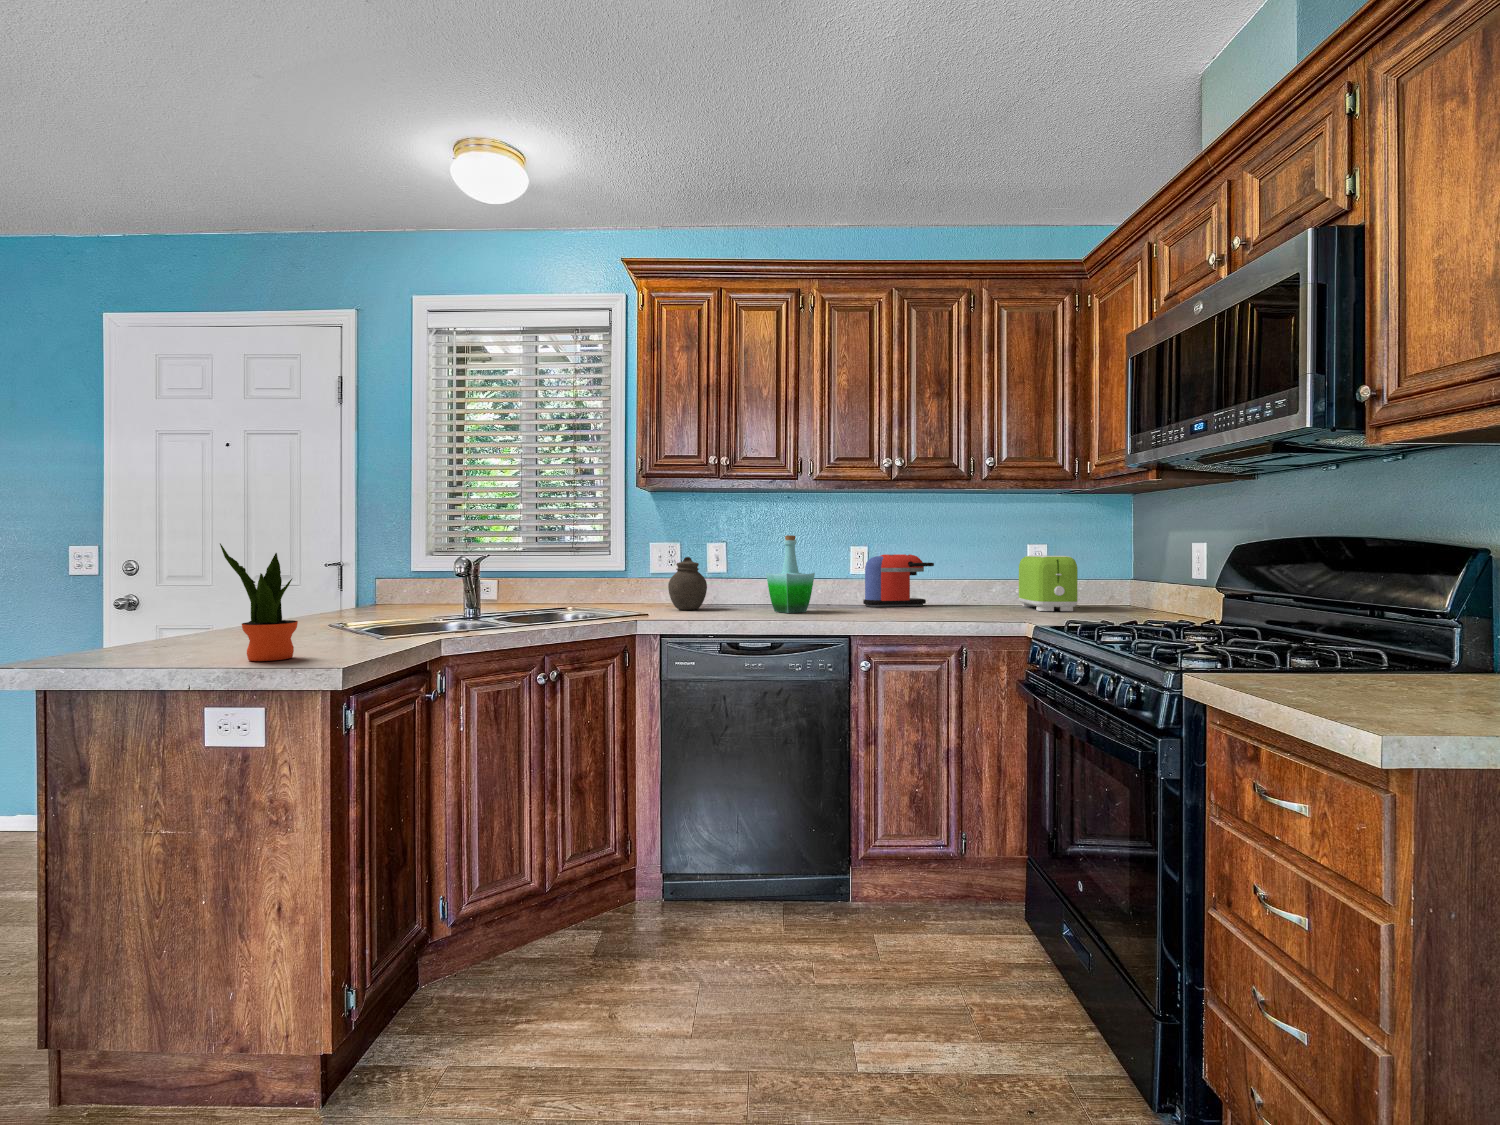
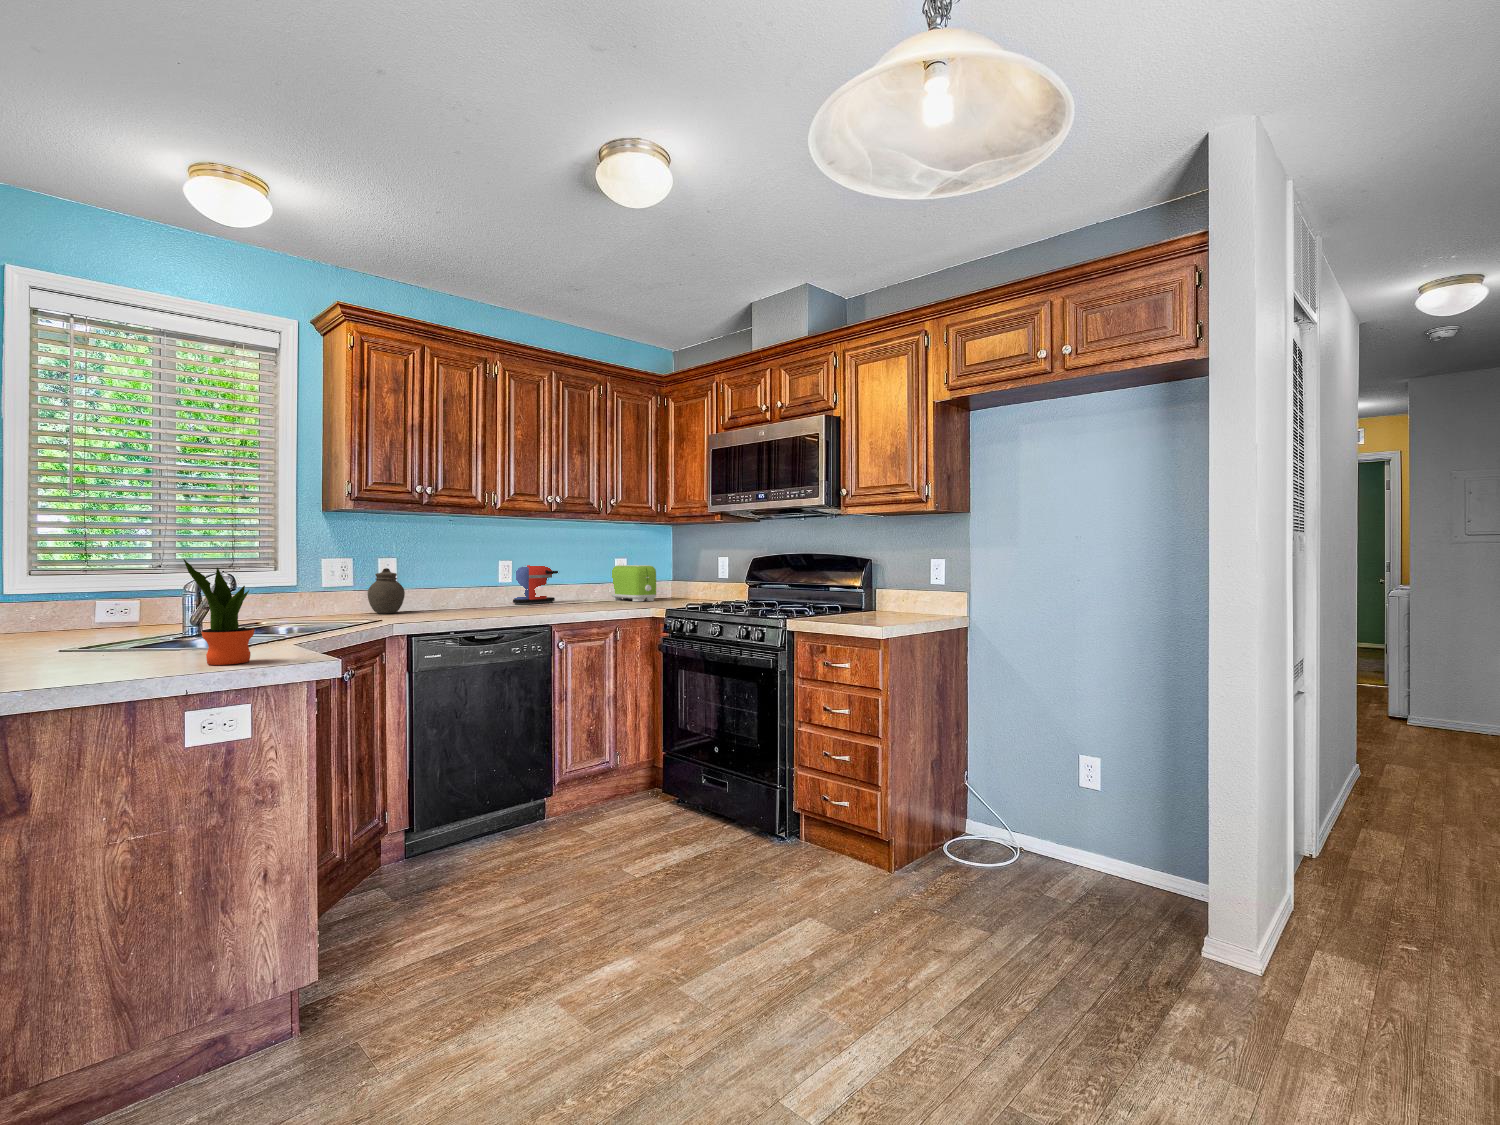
bottle: present [766,535,815,613] -> none [461,551,501,611]

